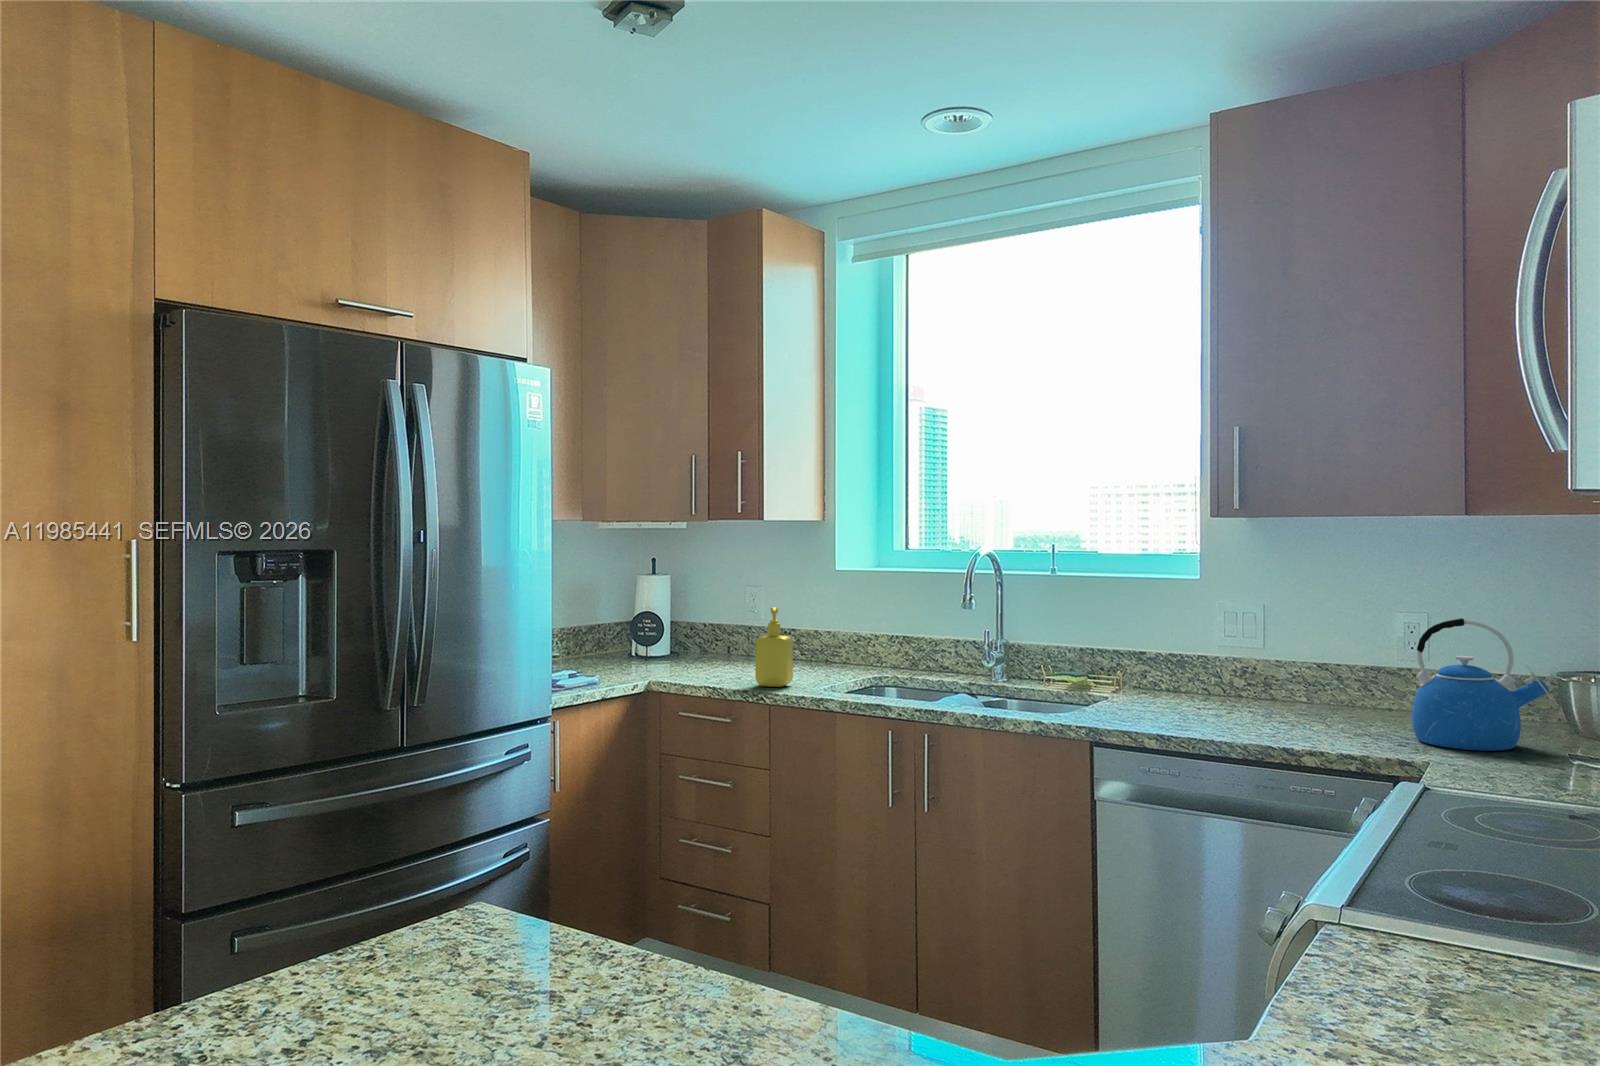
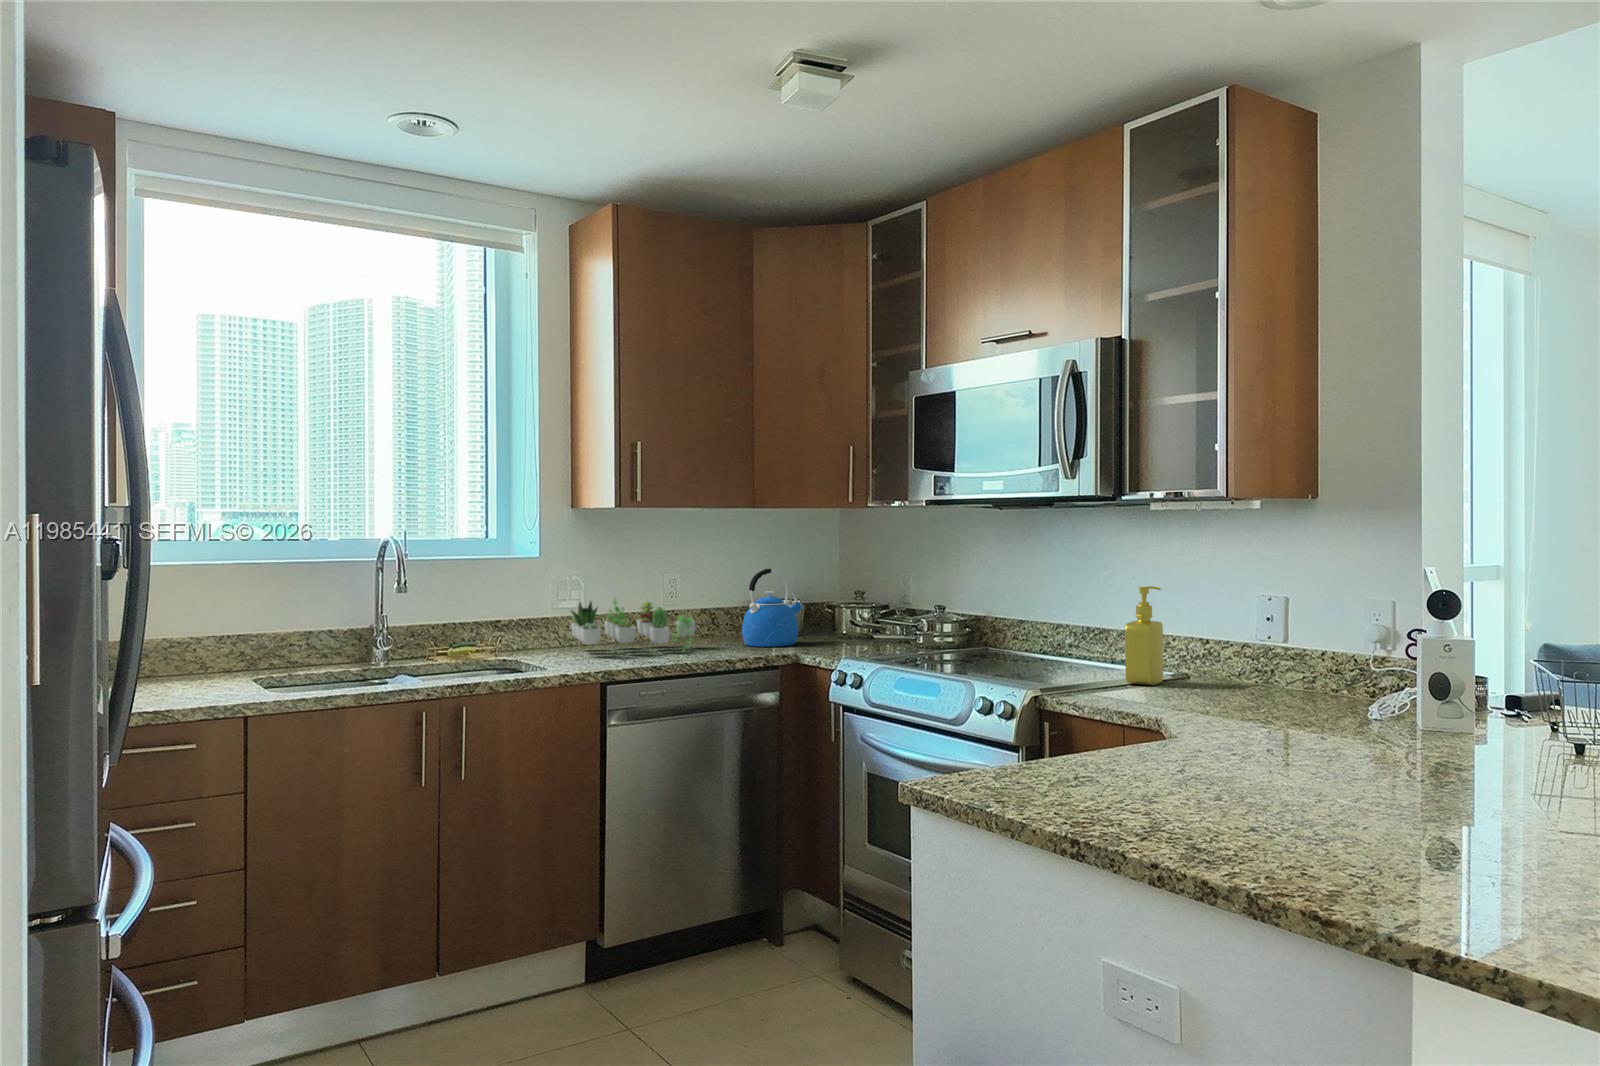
soap dispenser: present [755,607,793,687] -> present [1125,586,1163,685]
succulent plant: none [1147,635,1347,727] -> present [571,598,695,651]

